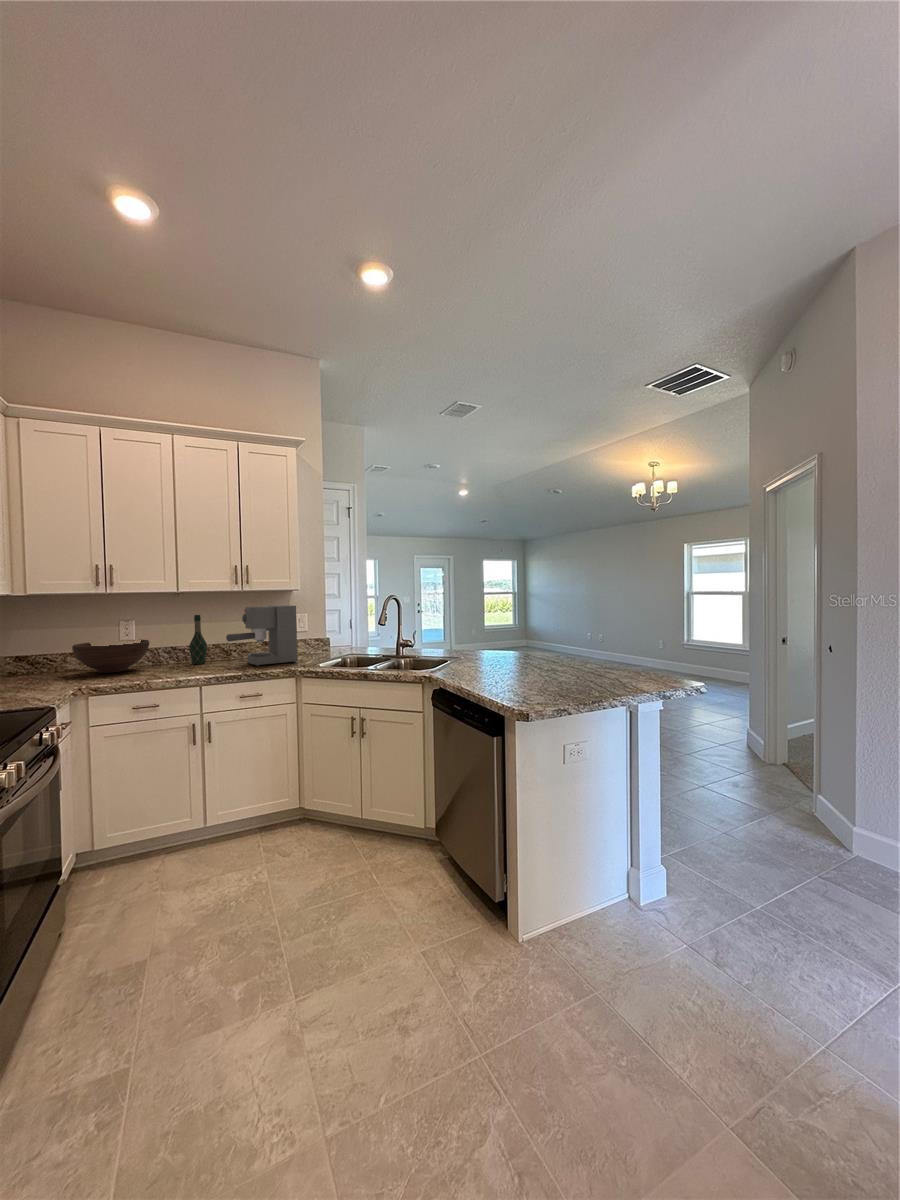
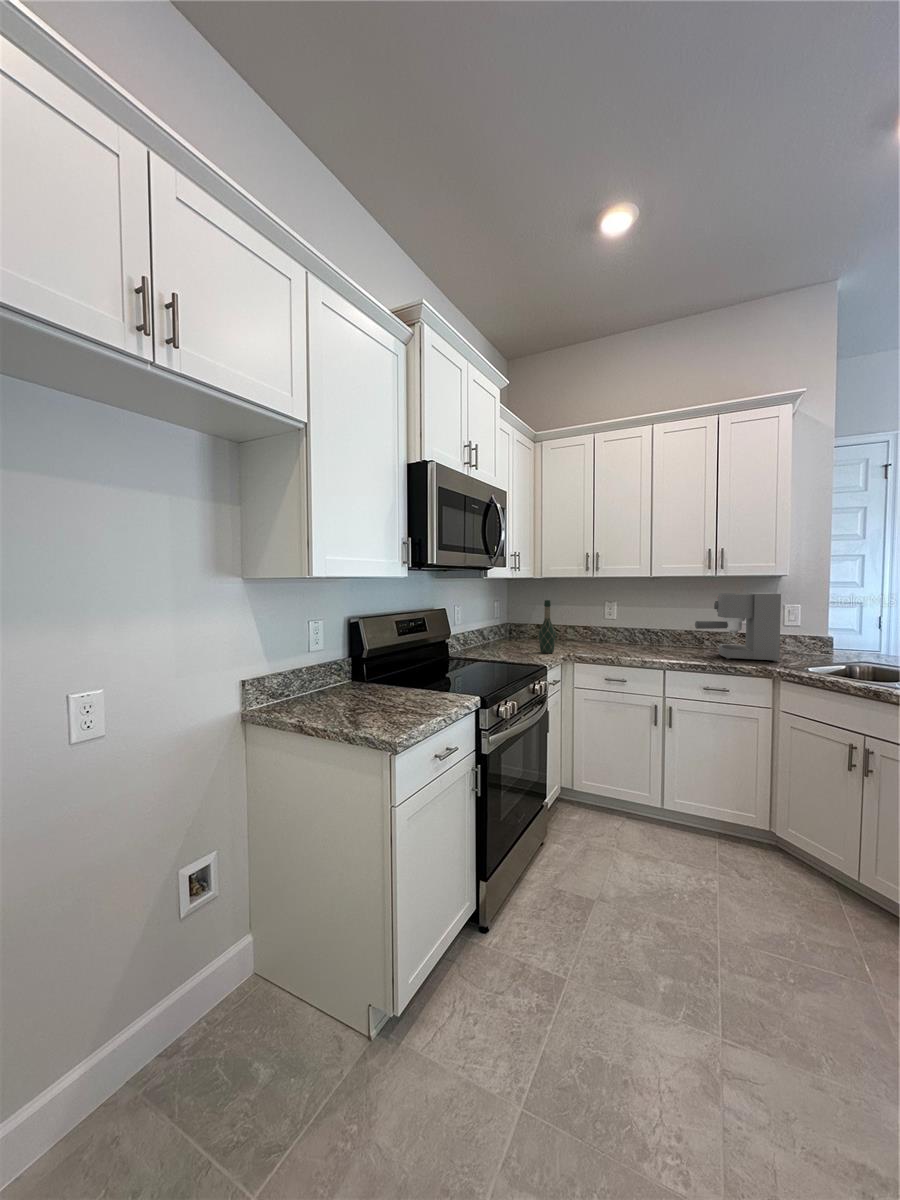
wine bottle: present [189,615,207,664] -> present [539,600,556,653]
fruit bowl: present [72,640,149,673] -> none [570,618,626,646]

